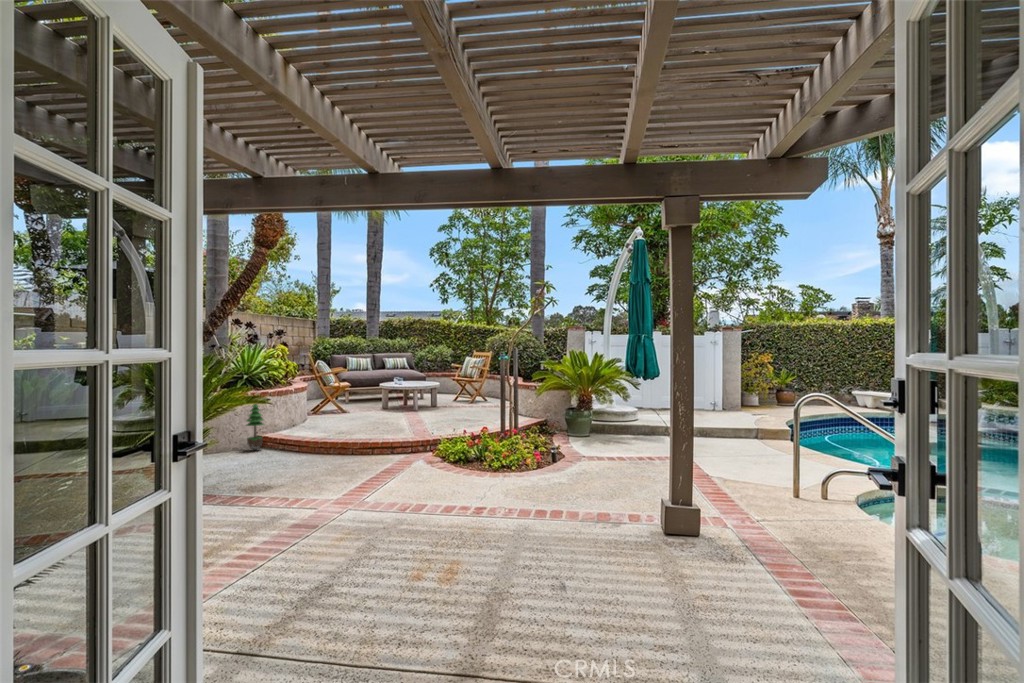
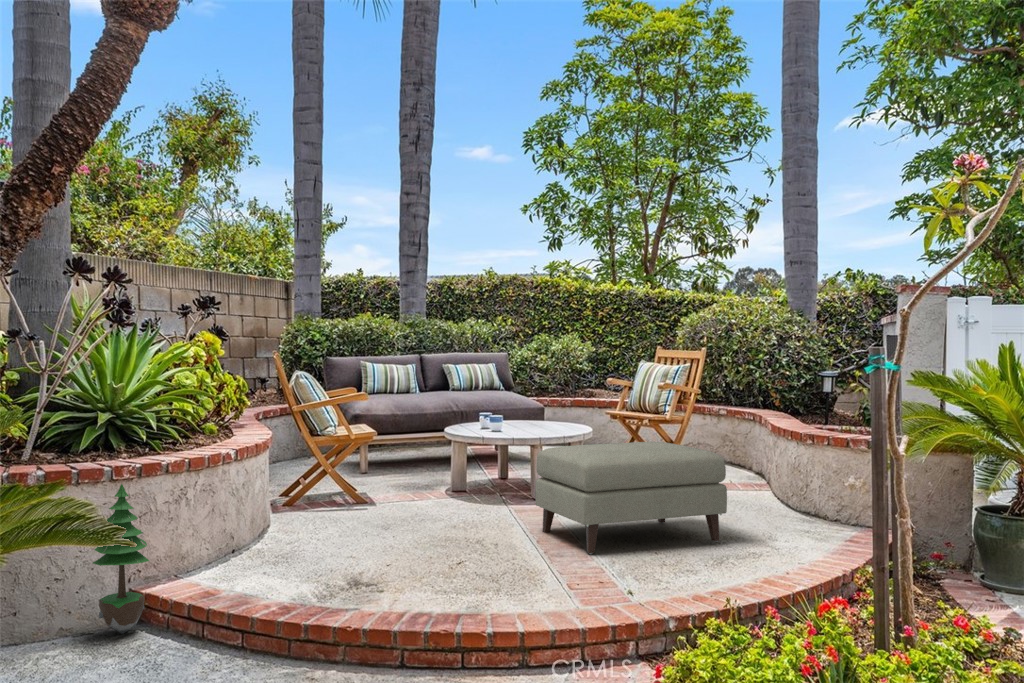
ottoman: none [410,387,479,426] -> present [535,442,727,554]

